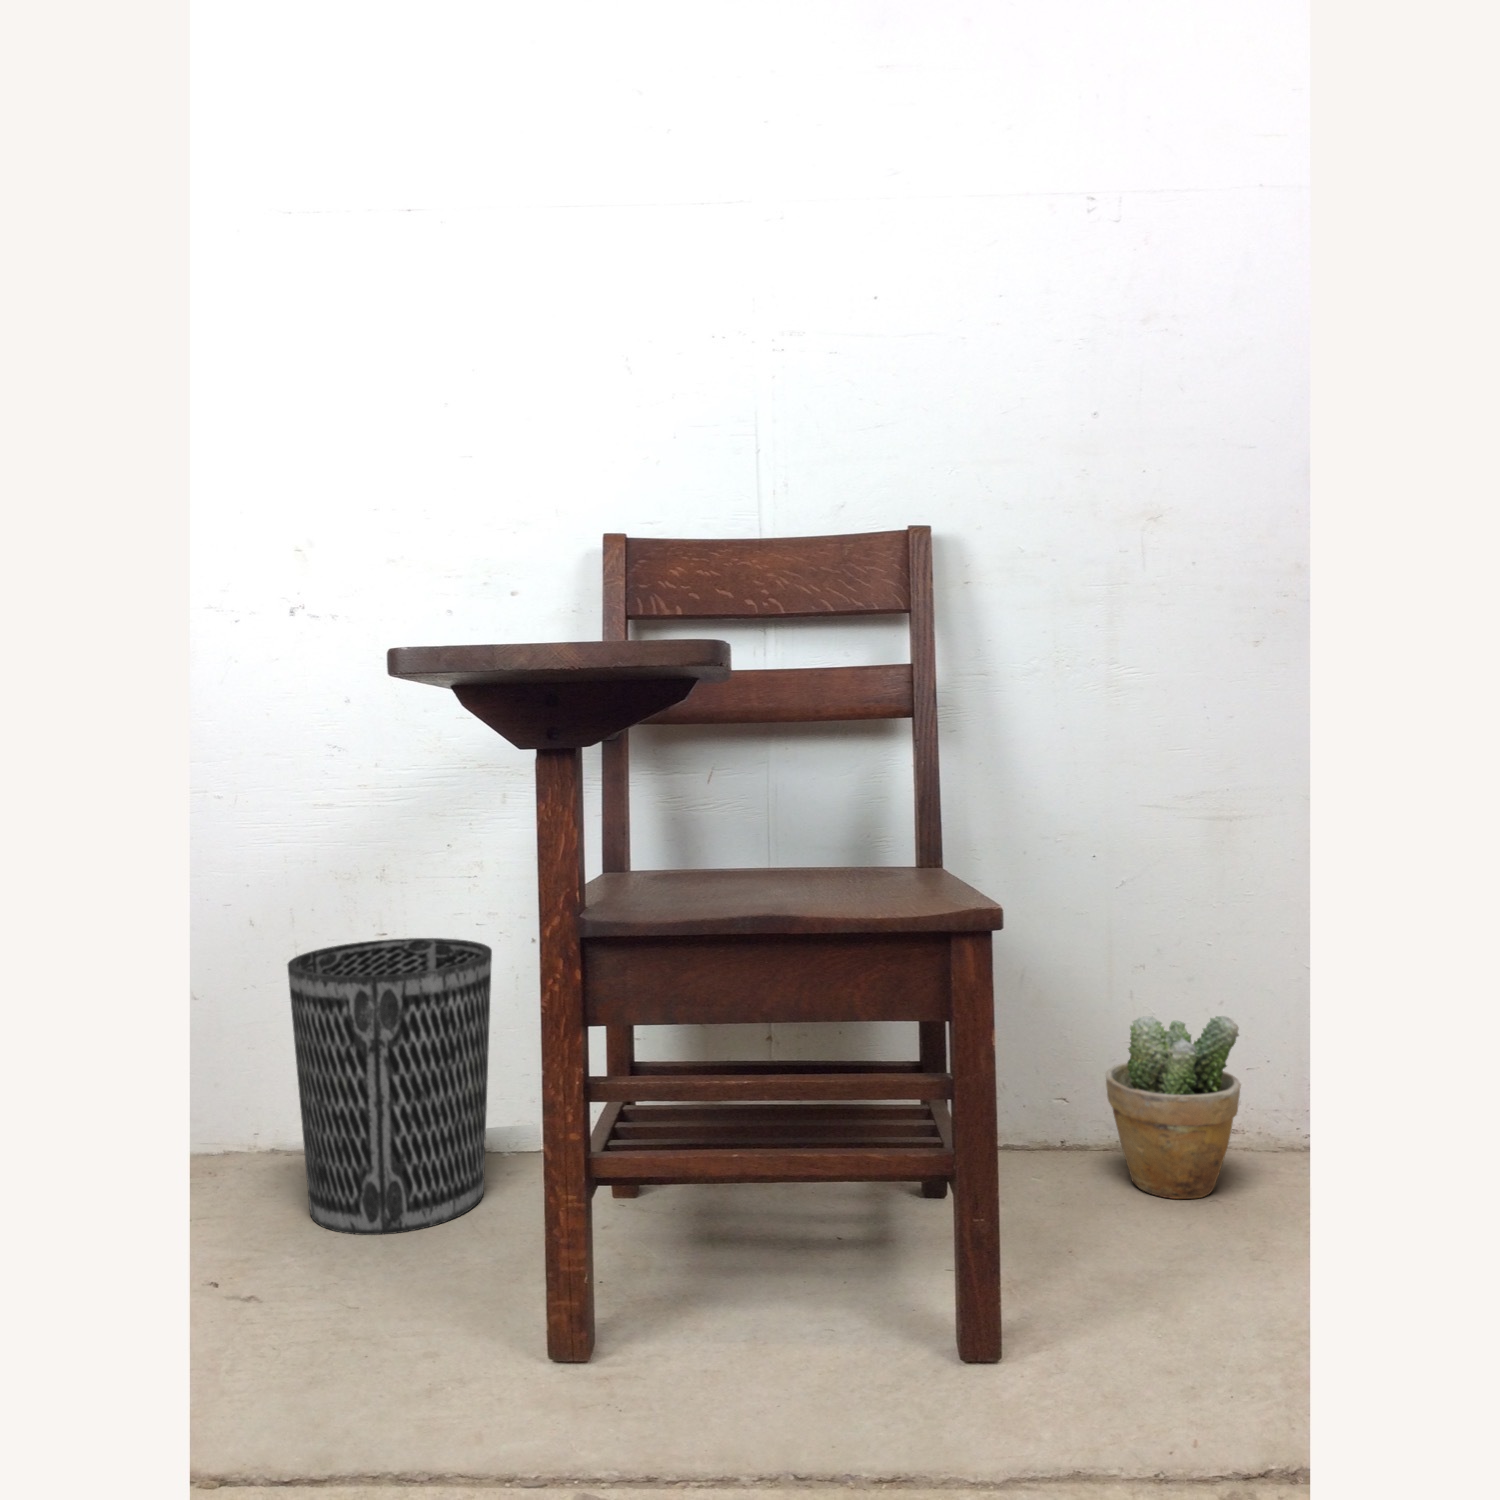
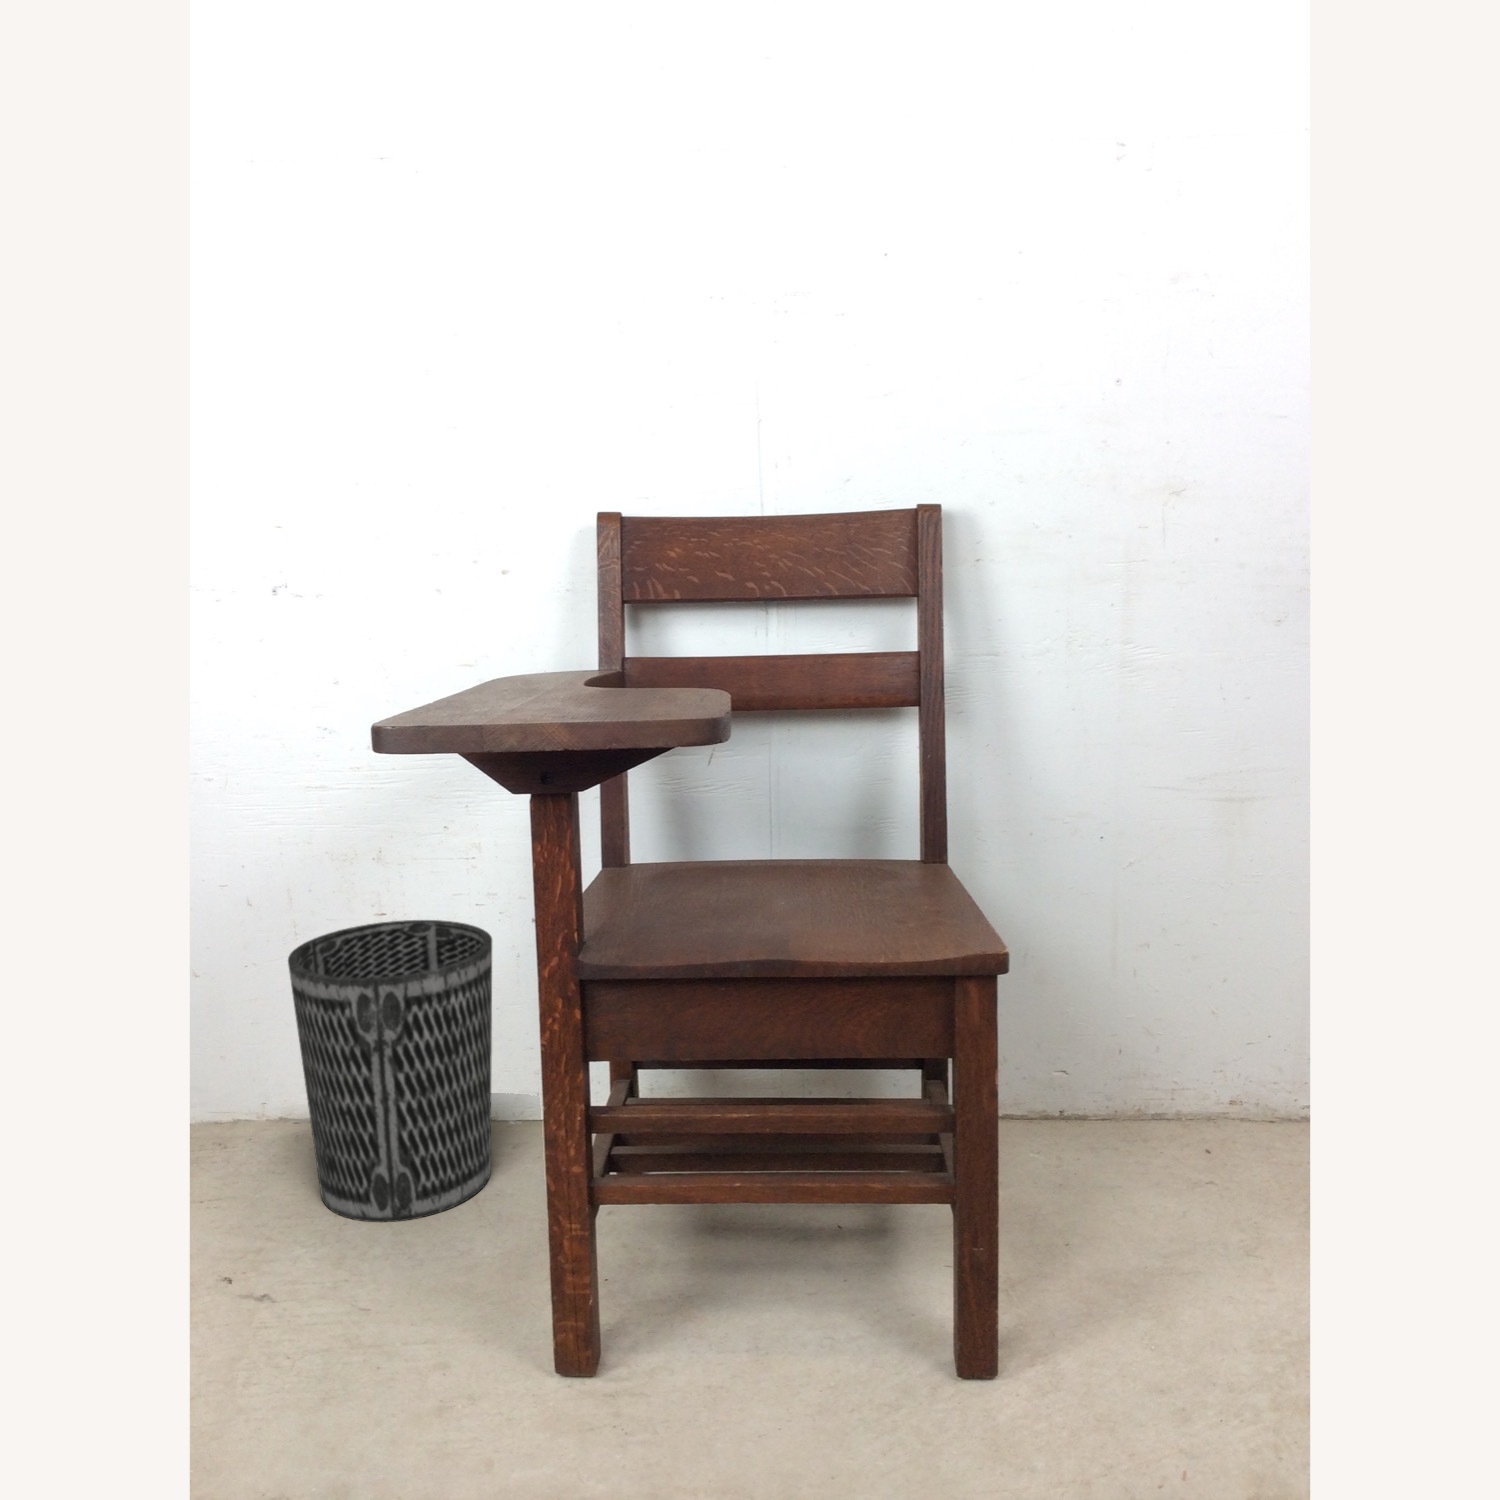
potted plant: present [1106,1016,1241,1199] -> none [1106,1004,1241,1182]

